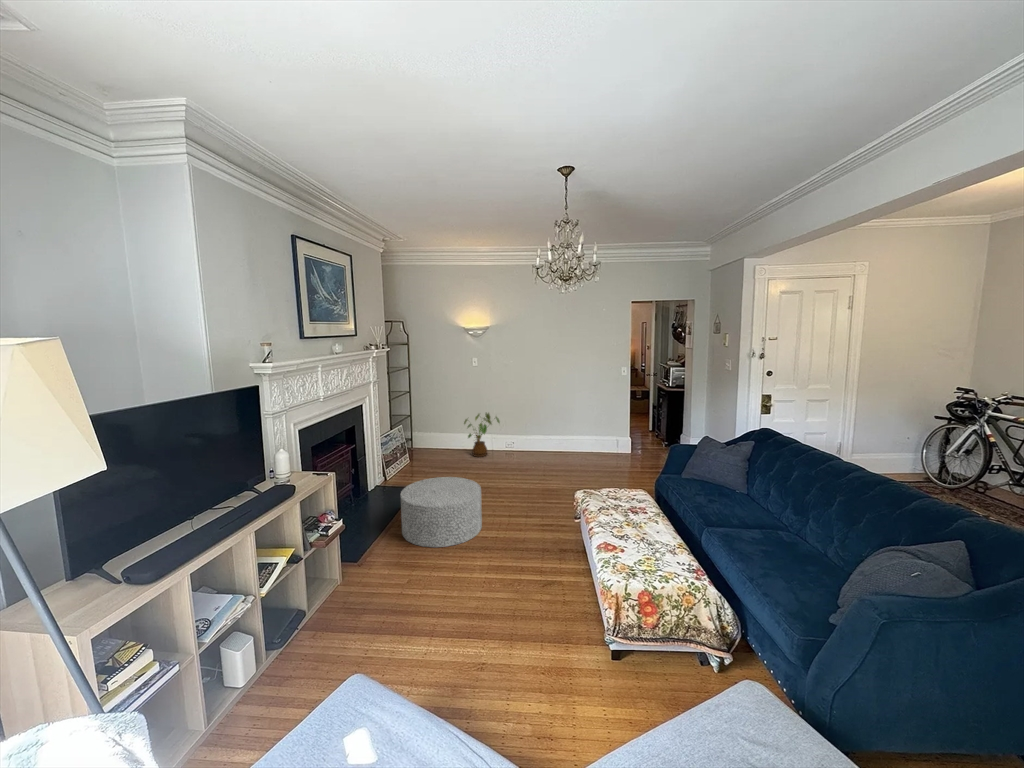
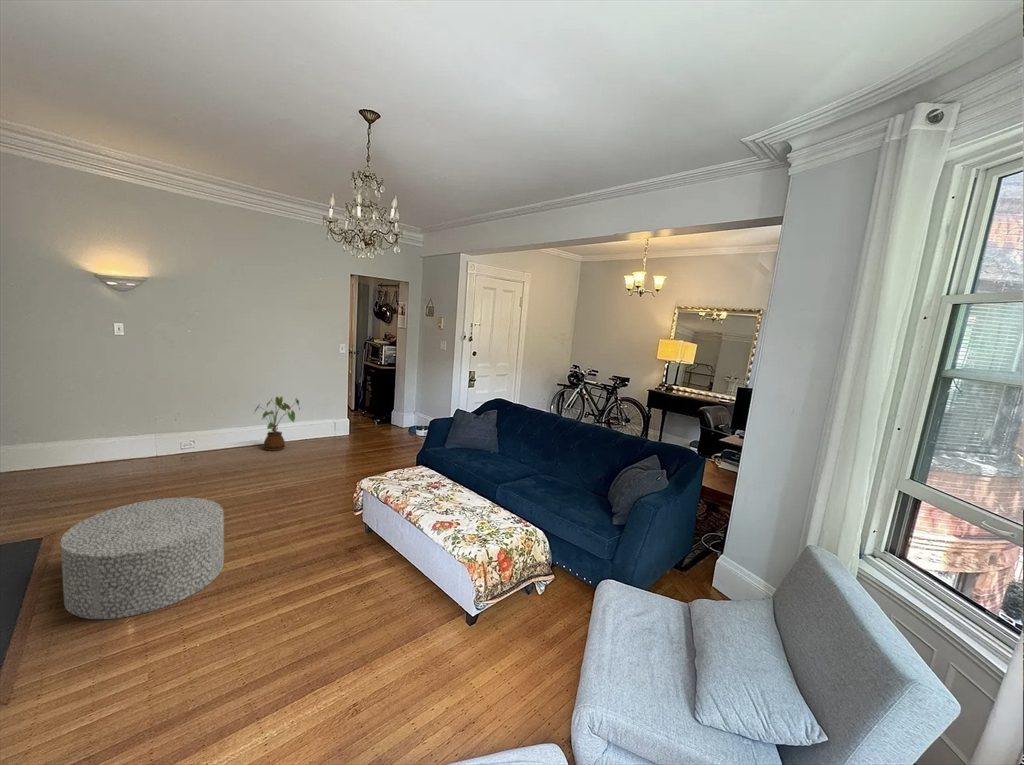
house plant: present [464,413,500,457] -> present [255,397,300,451]

